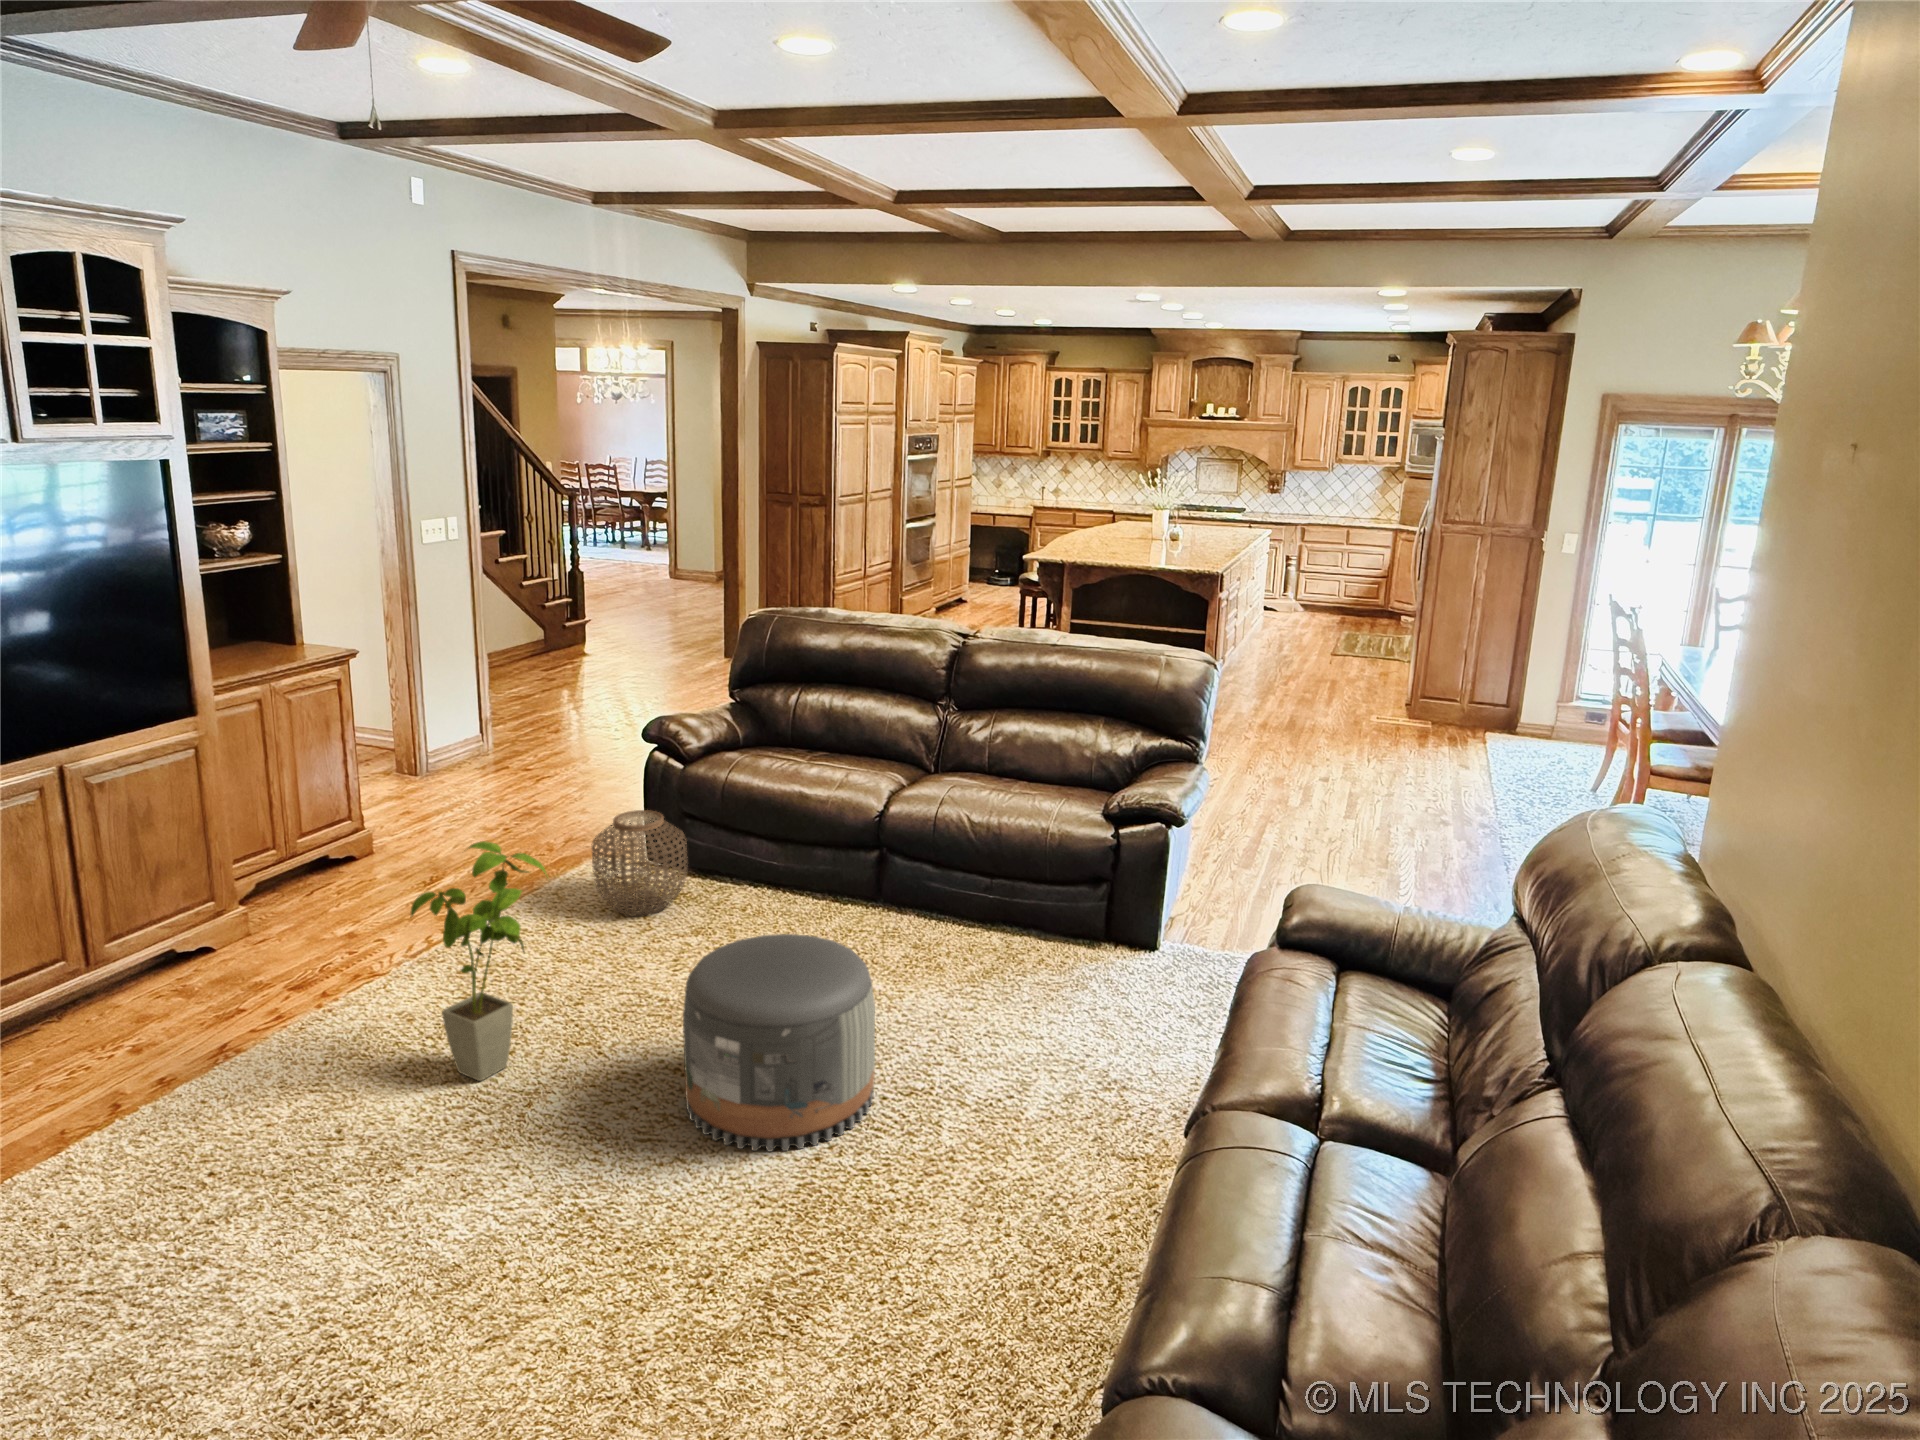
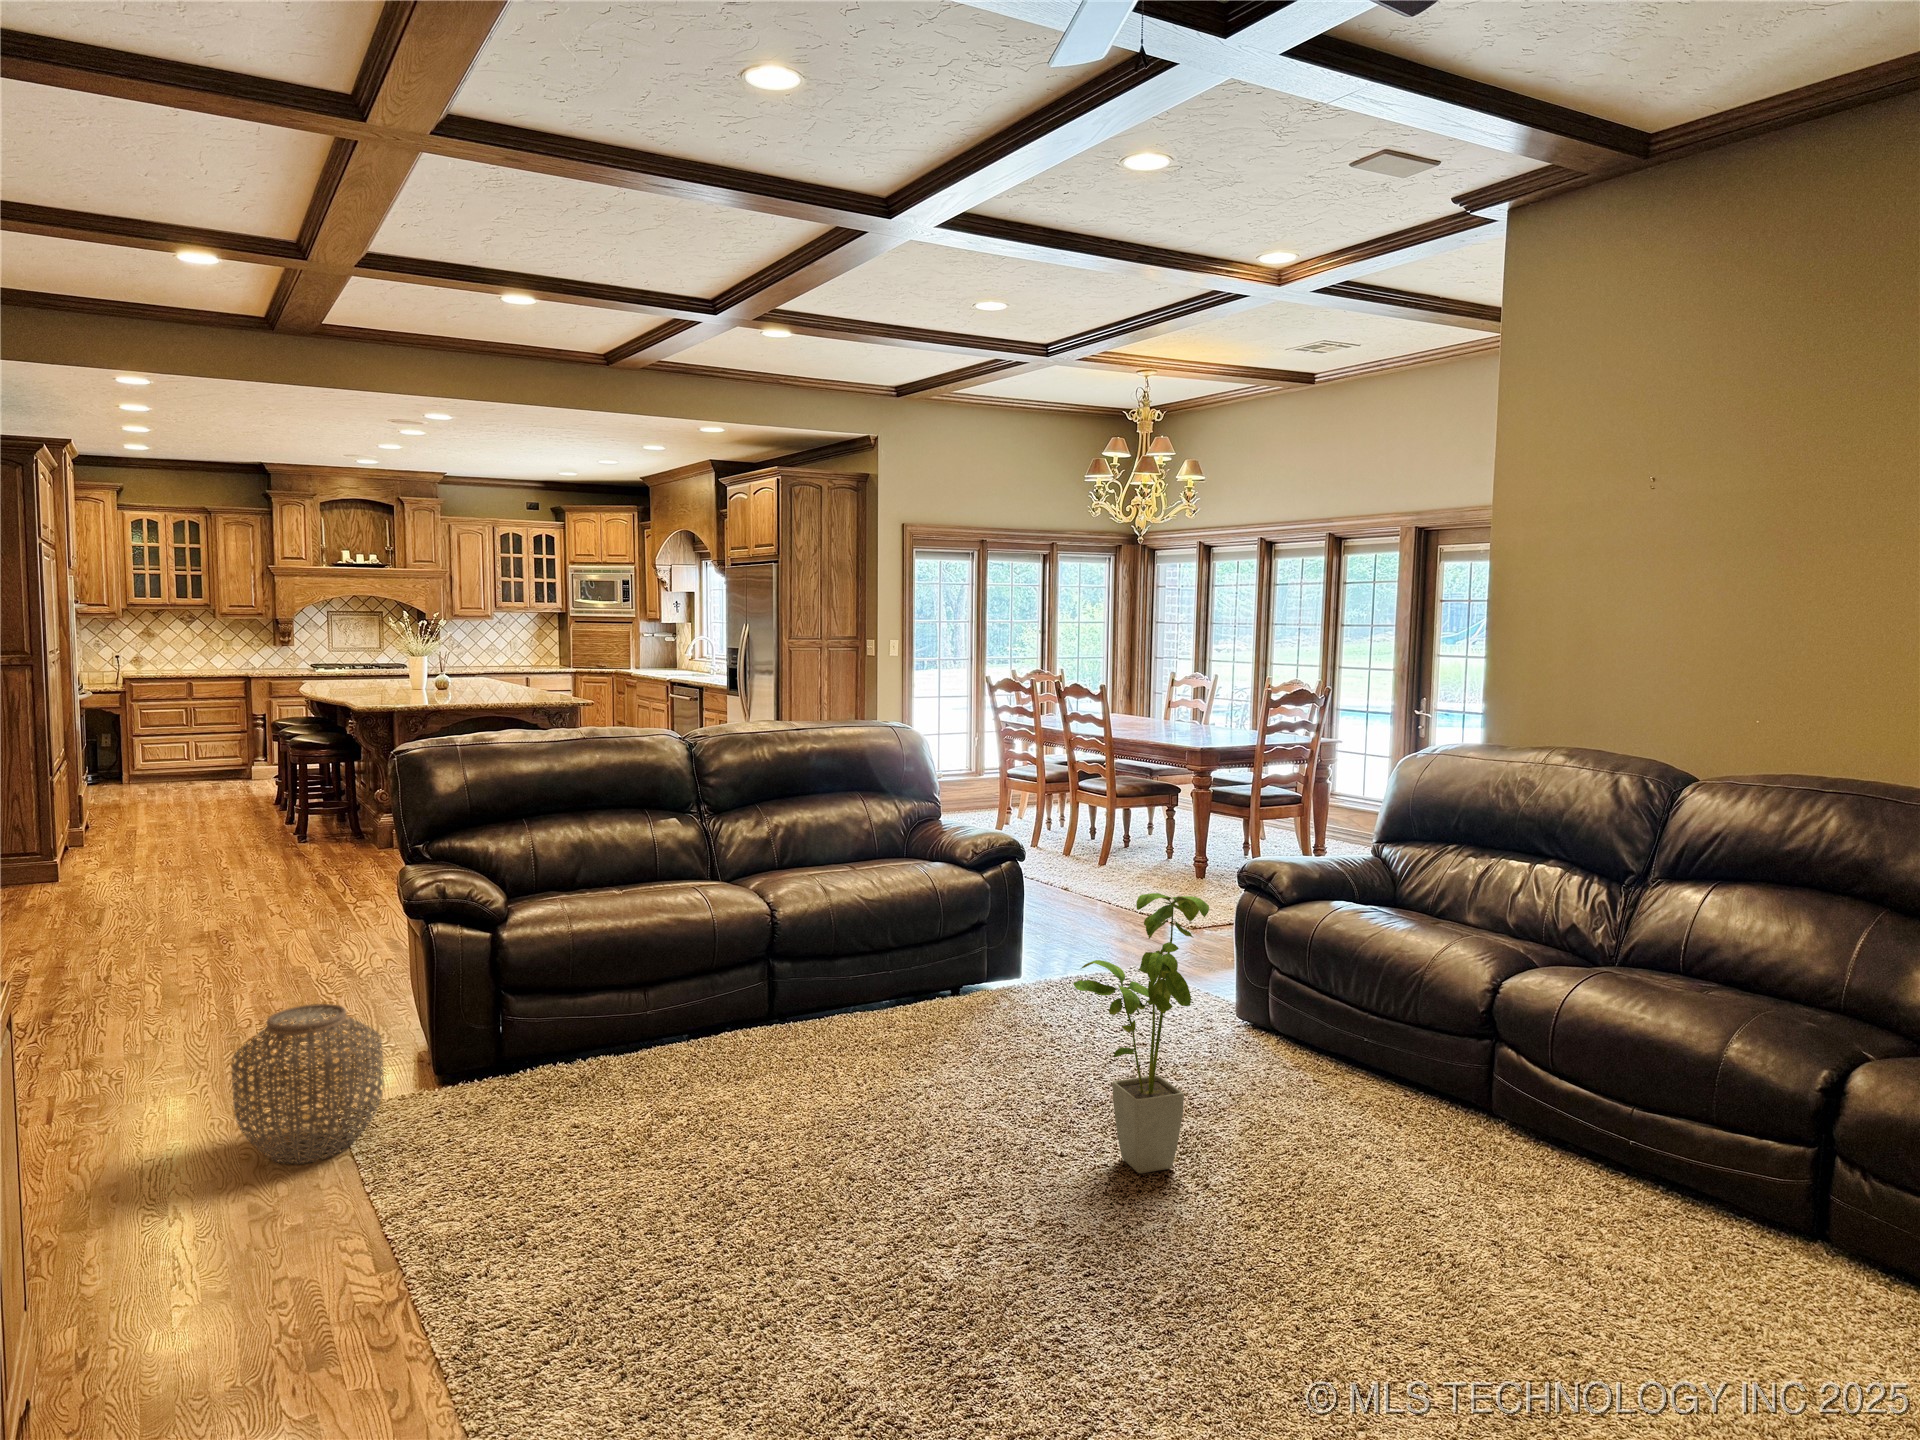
house plant: present [411,841,547,1081] -> present [1073,893,1209,1173]
pouf: present [683,934,875,1152] -> none [739,1012,960,1259]

